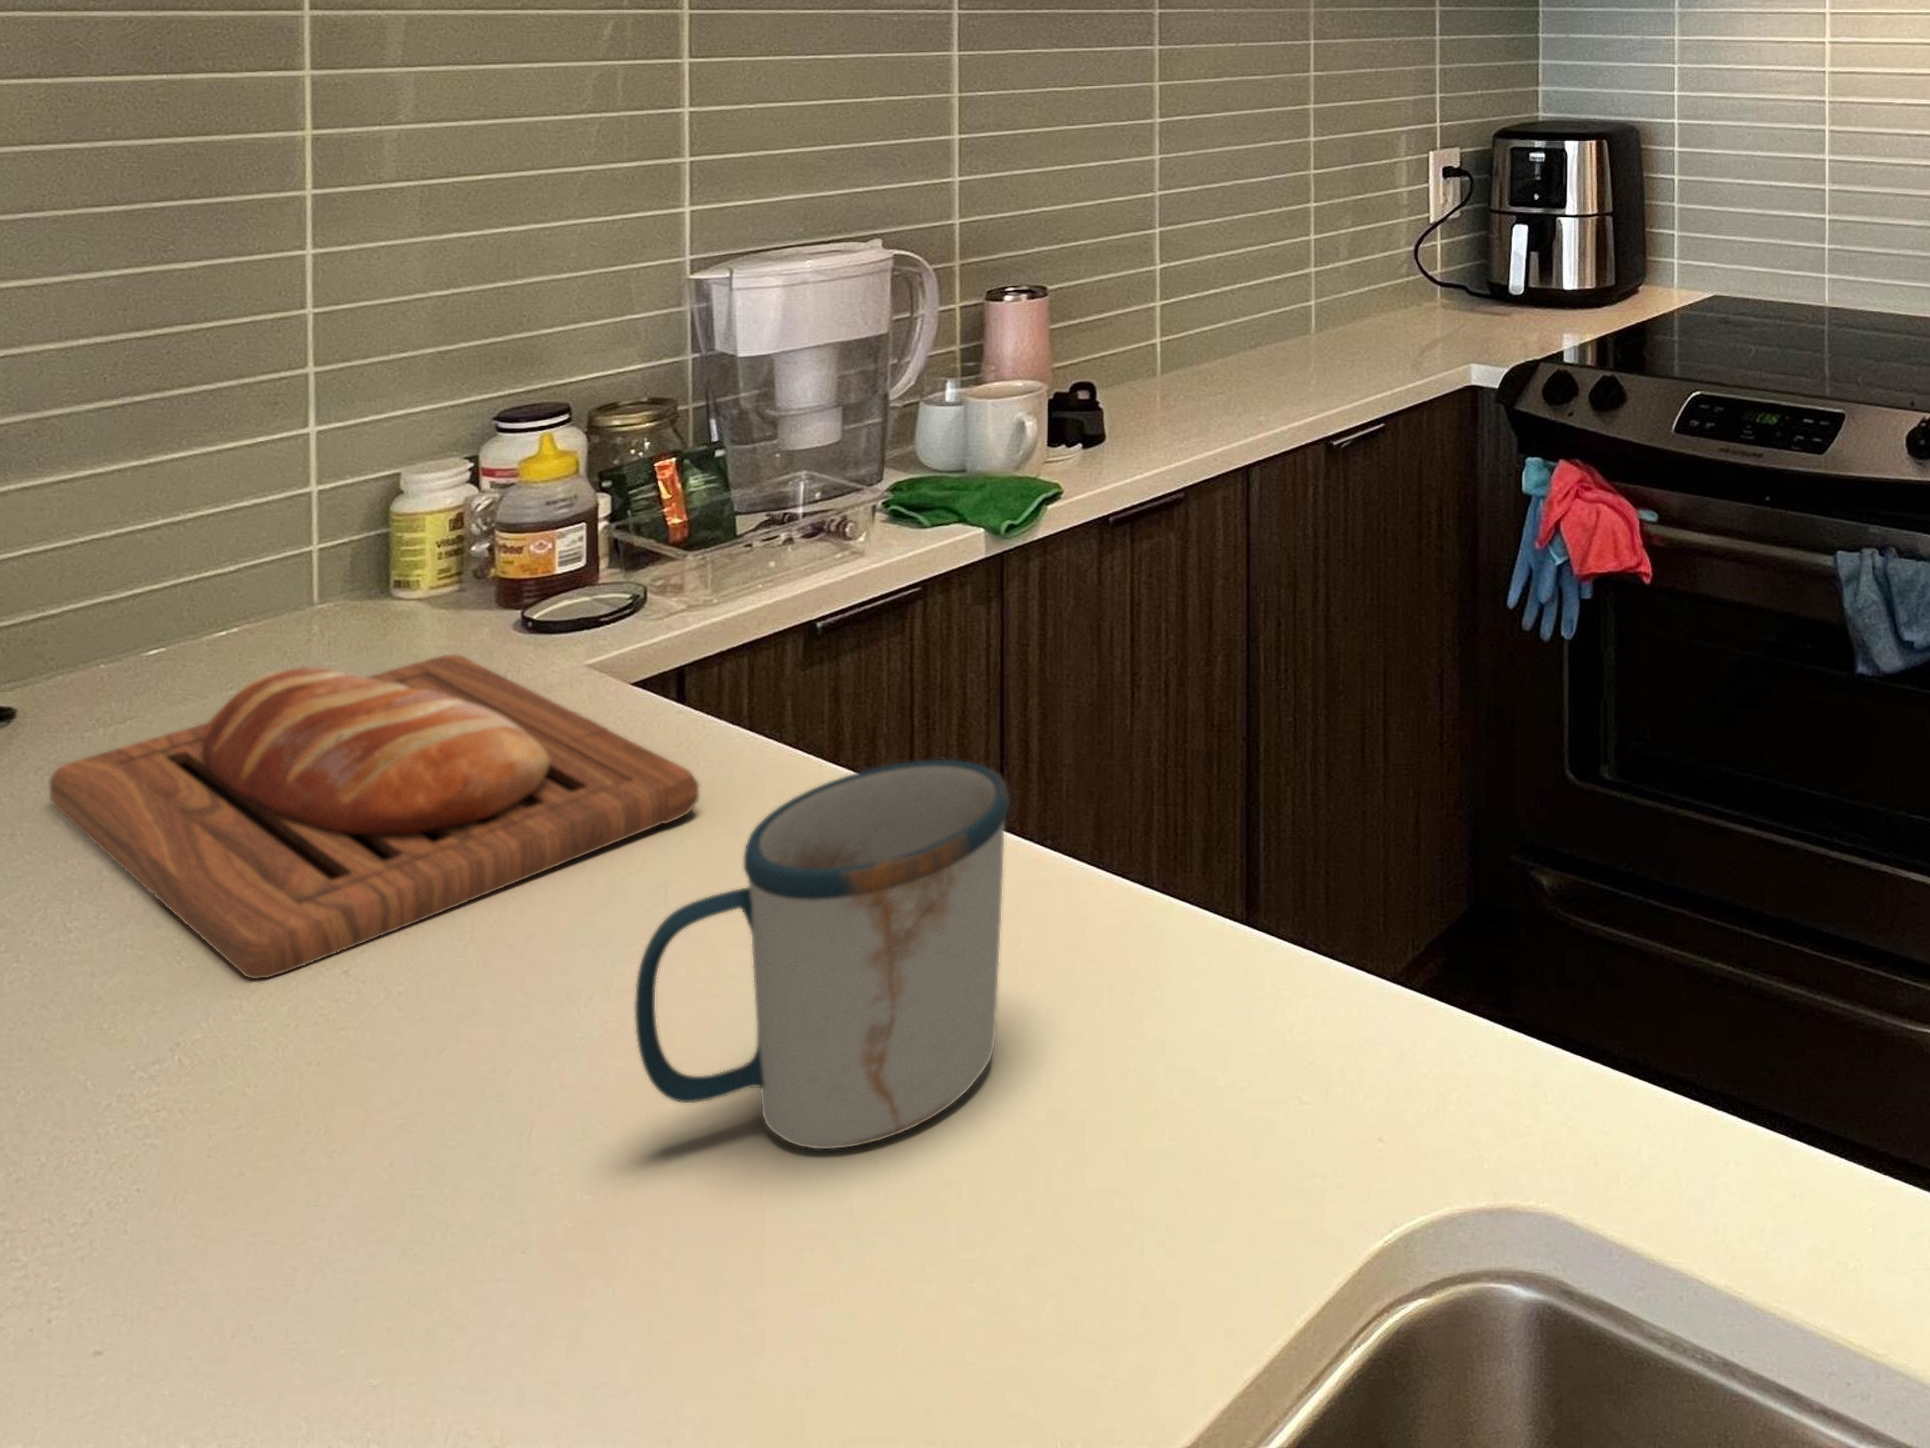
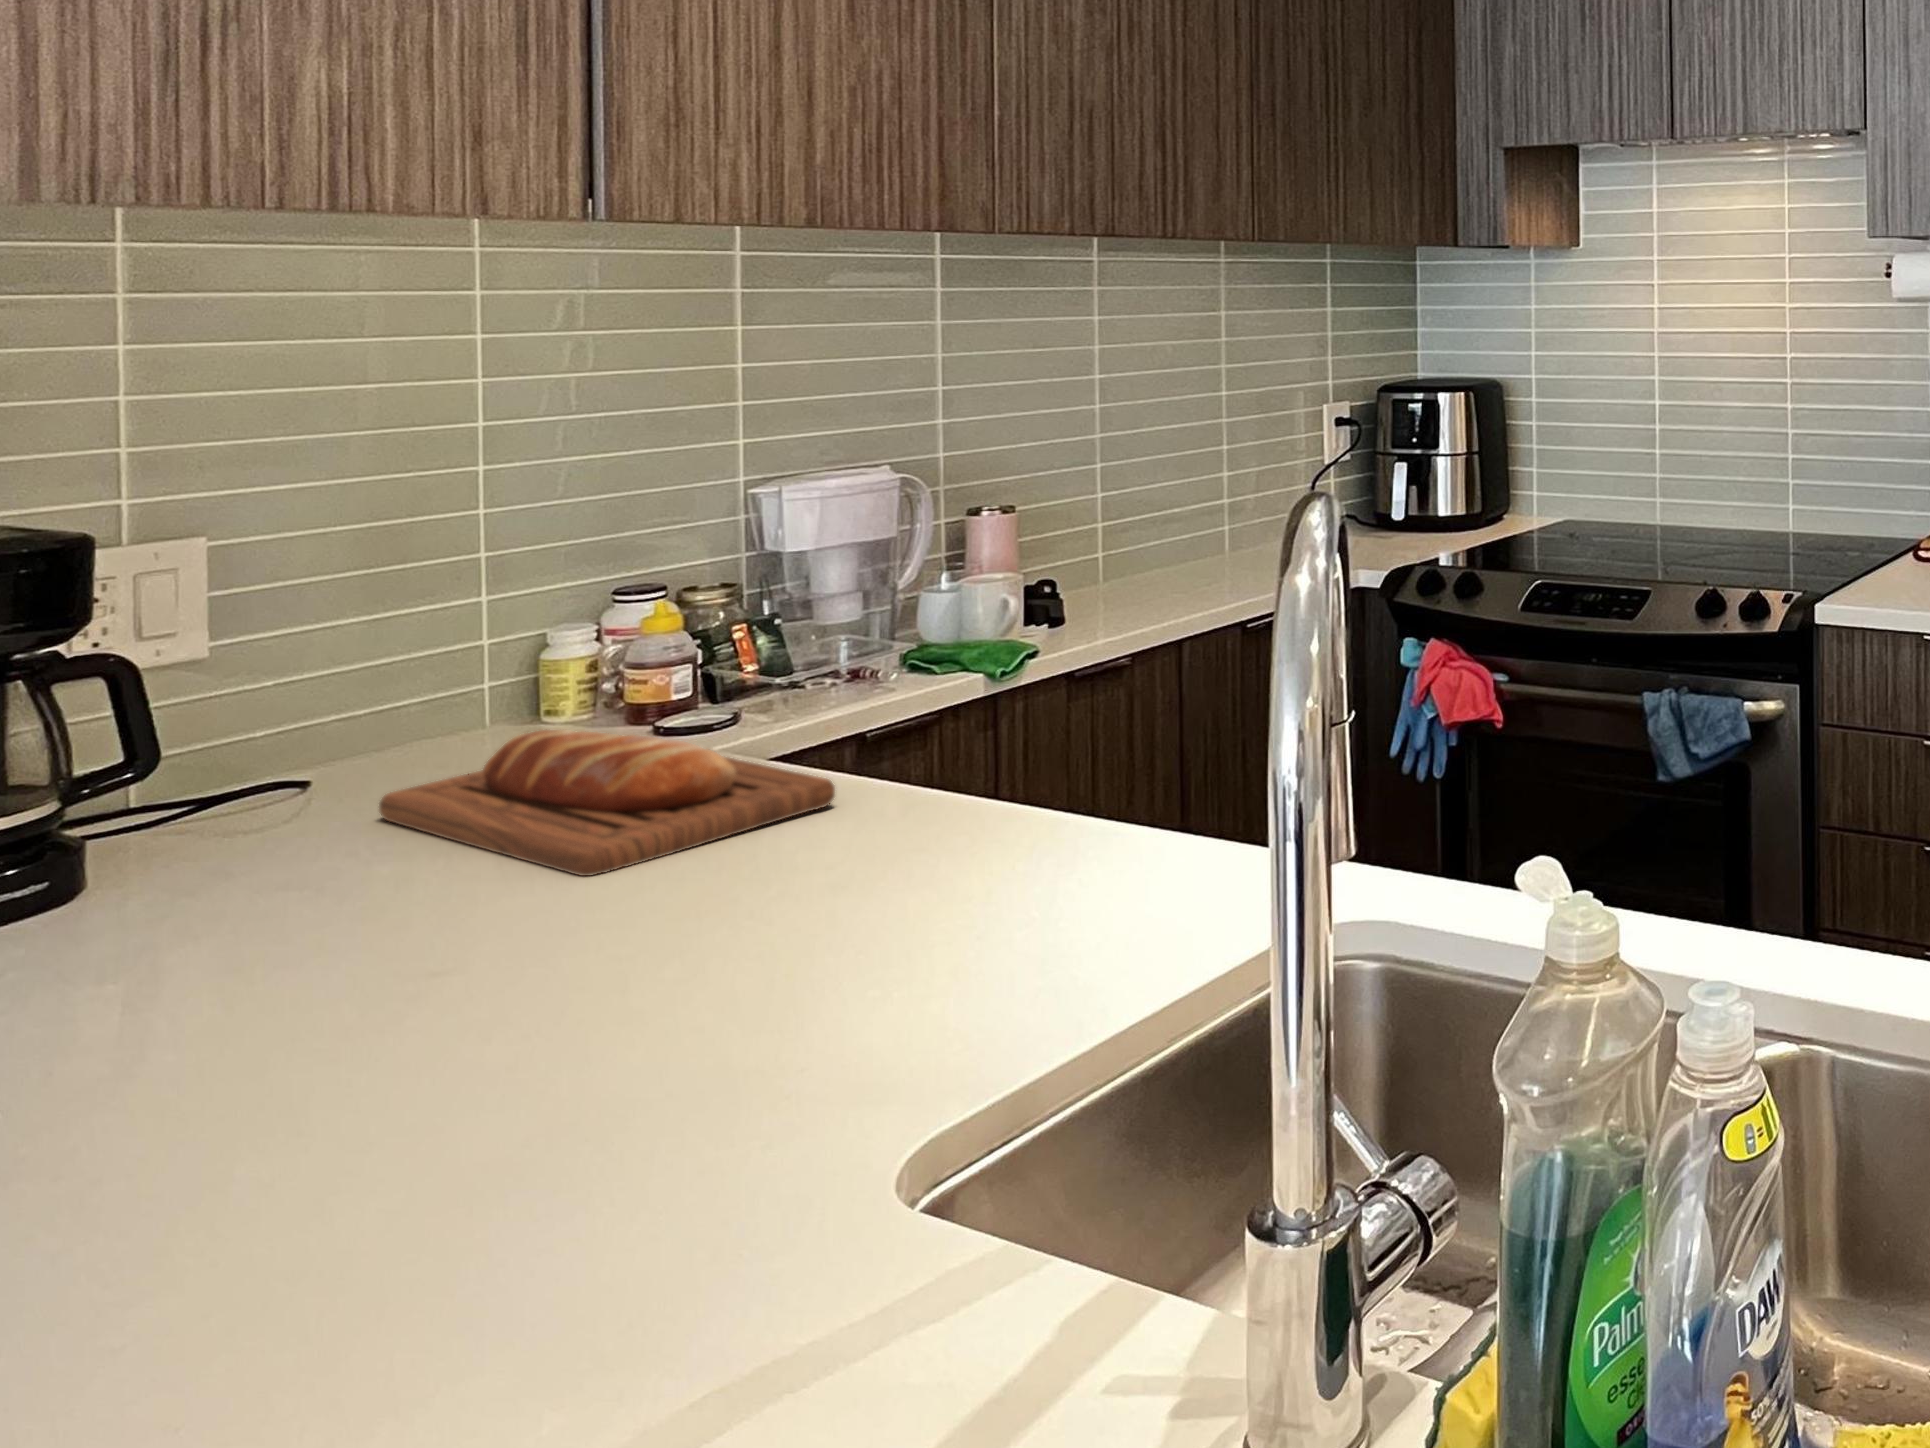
mug: present [635,760,1010,1149] -> none [865,718,1071,912]

